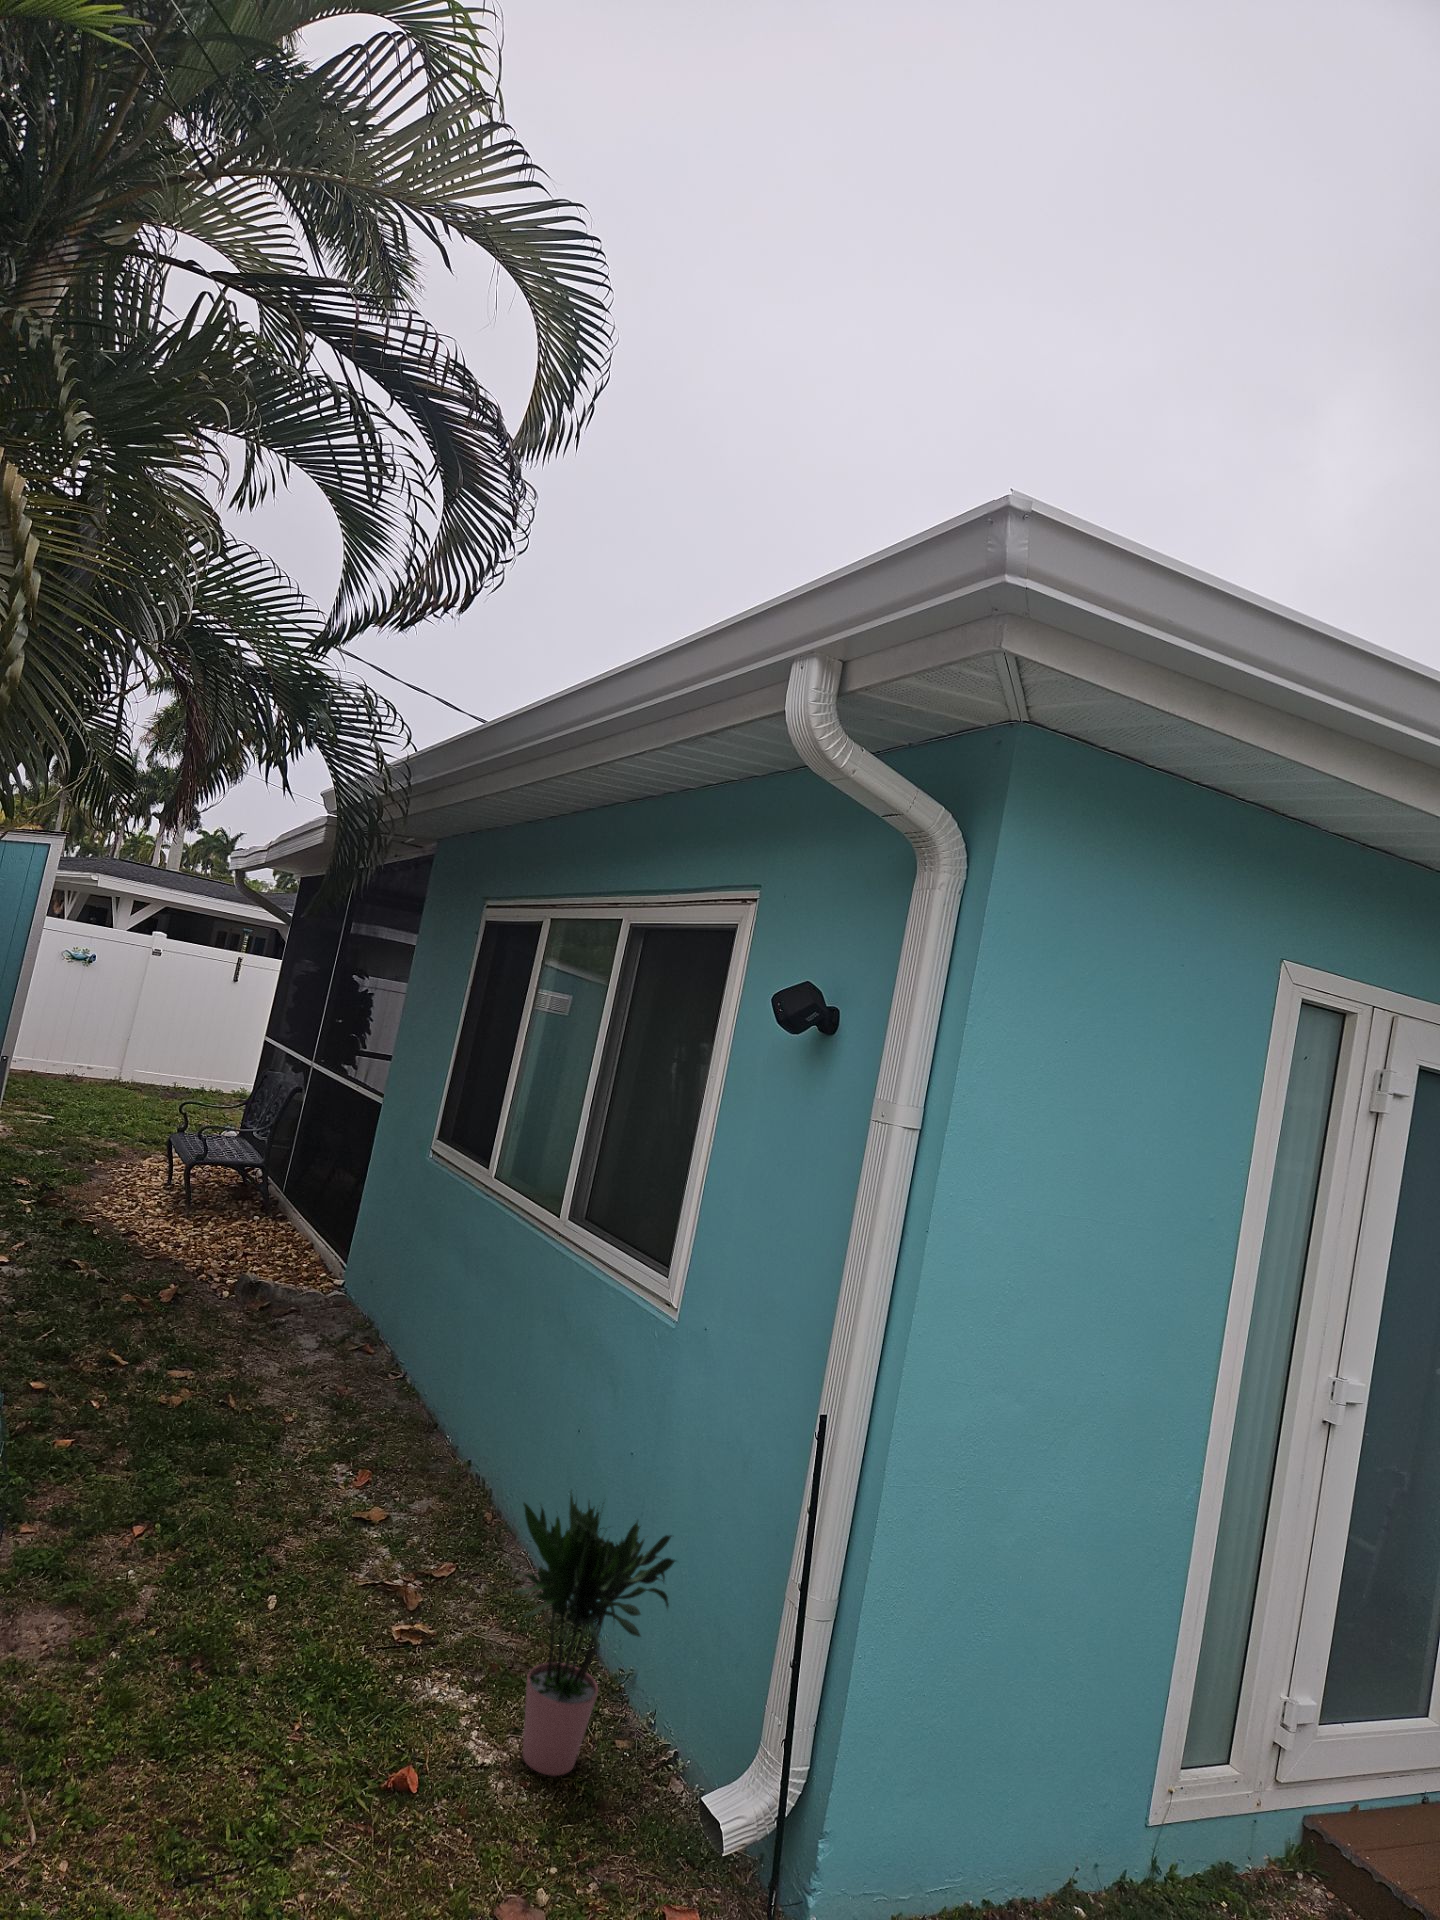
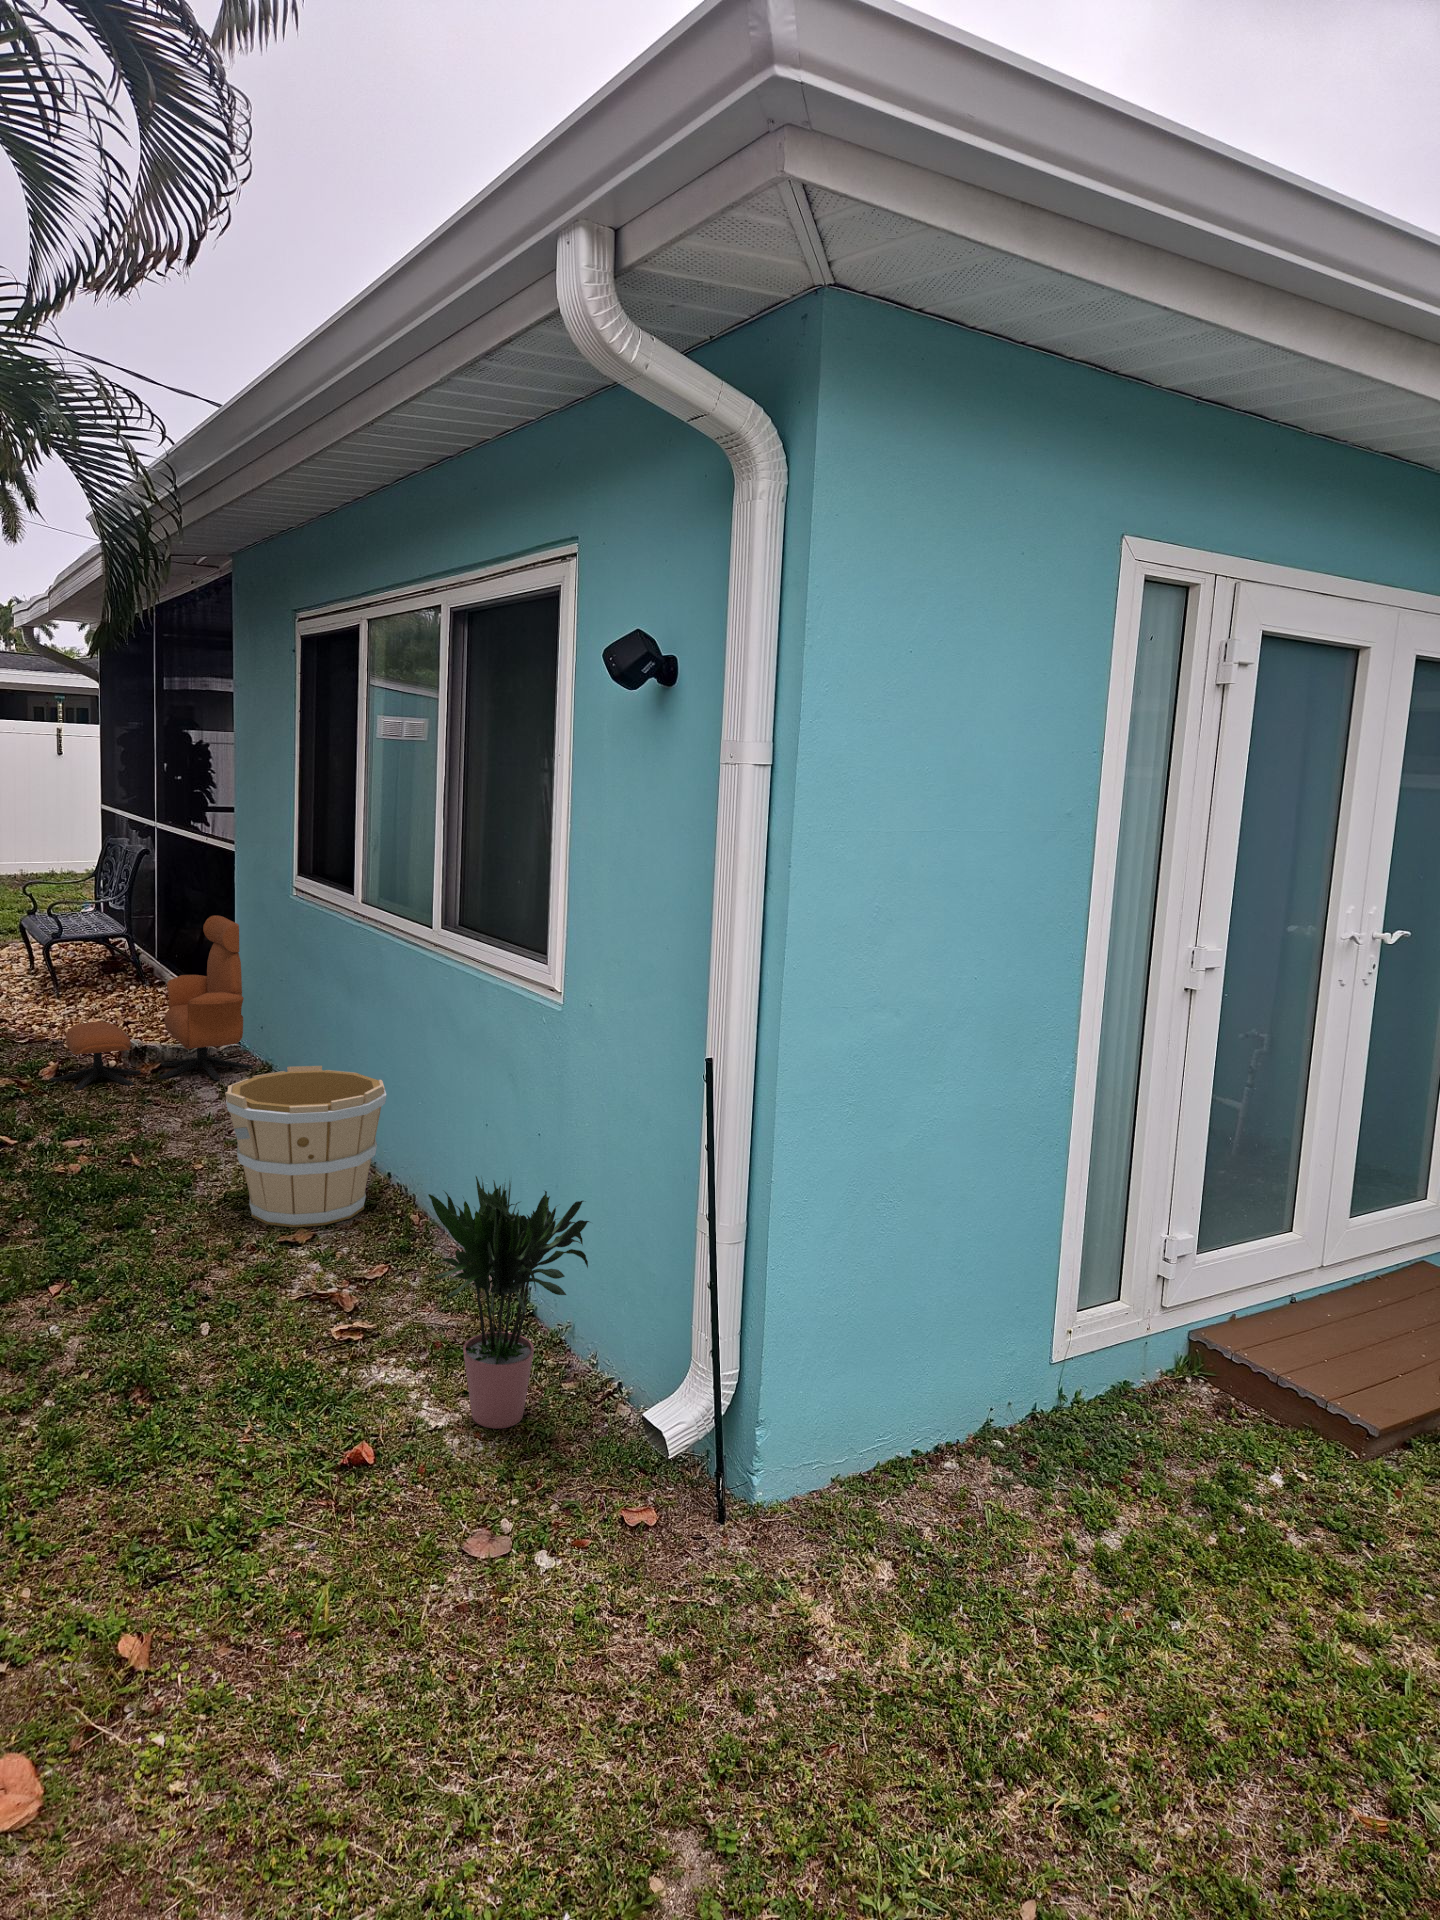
lounge chair: none [168,1165,374,1328] -> present [51,915,253,1090]
wooden bucket: none [334,1333,488,1505] -> present [225,1066,387,1227]

